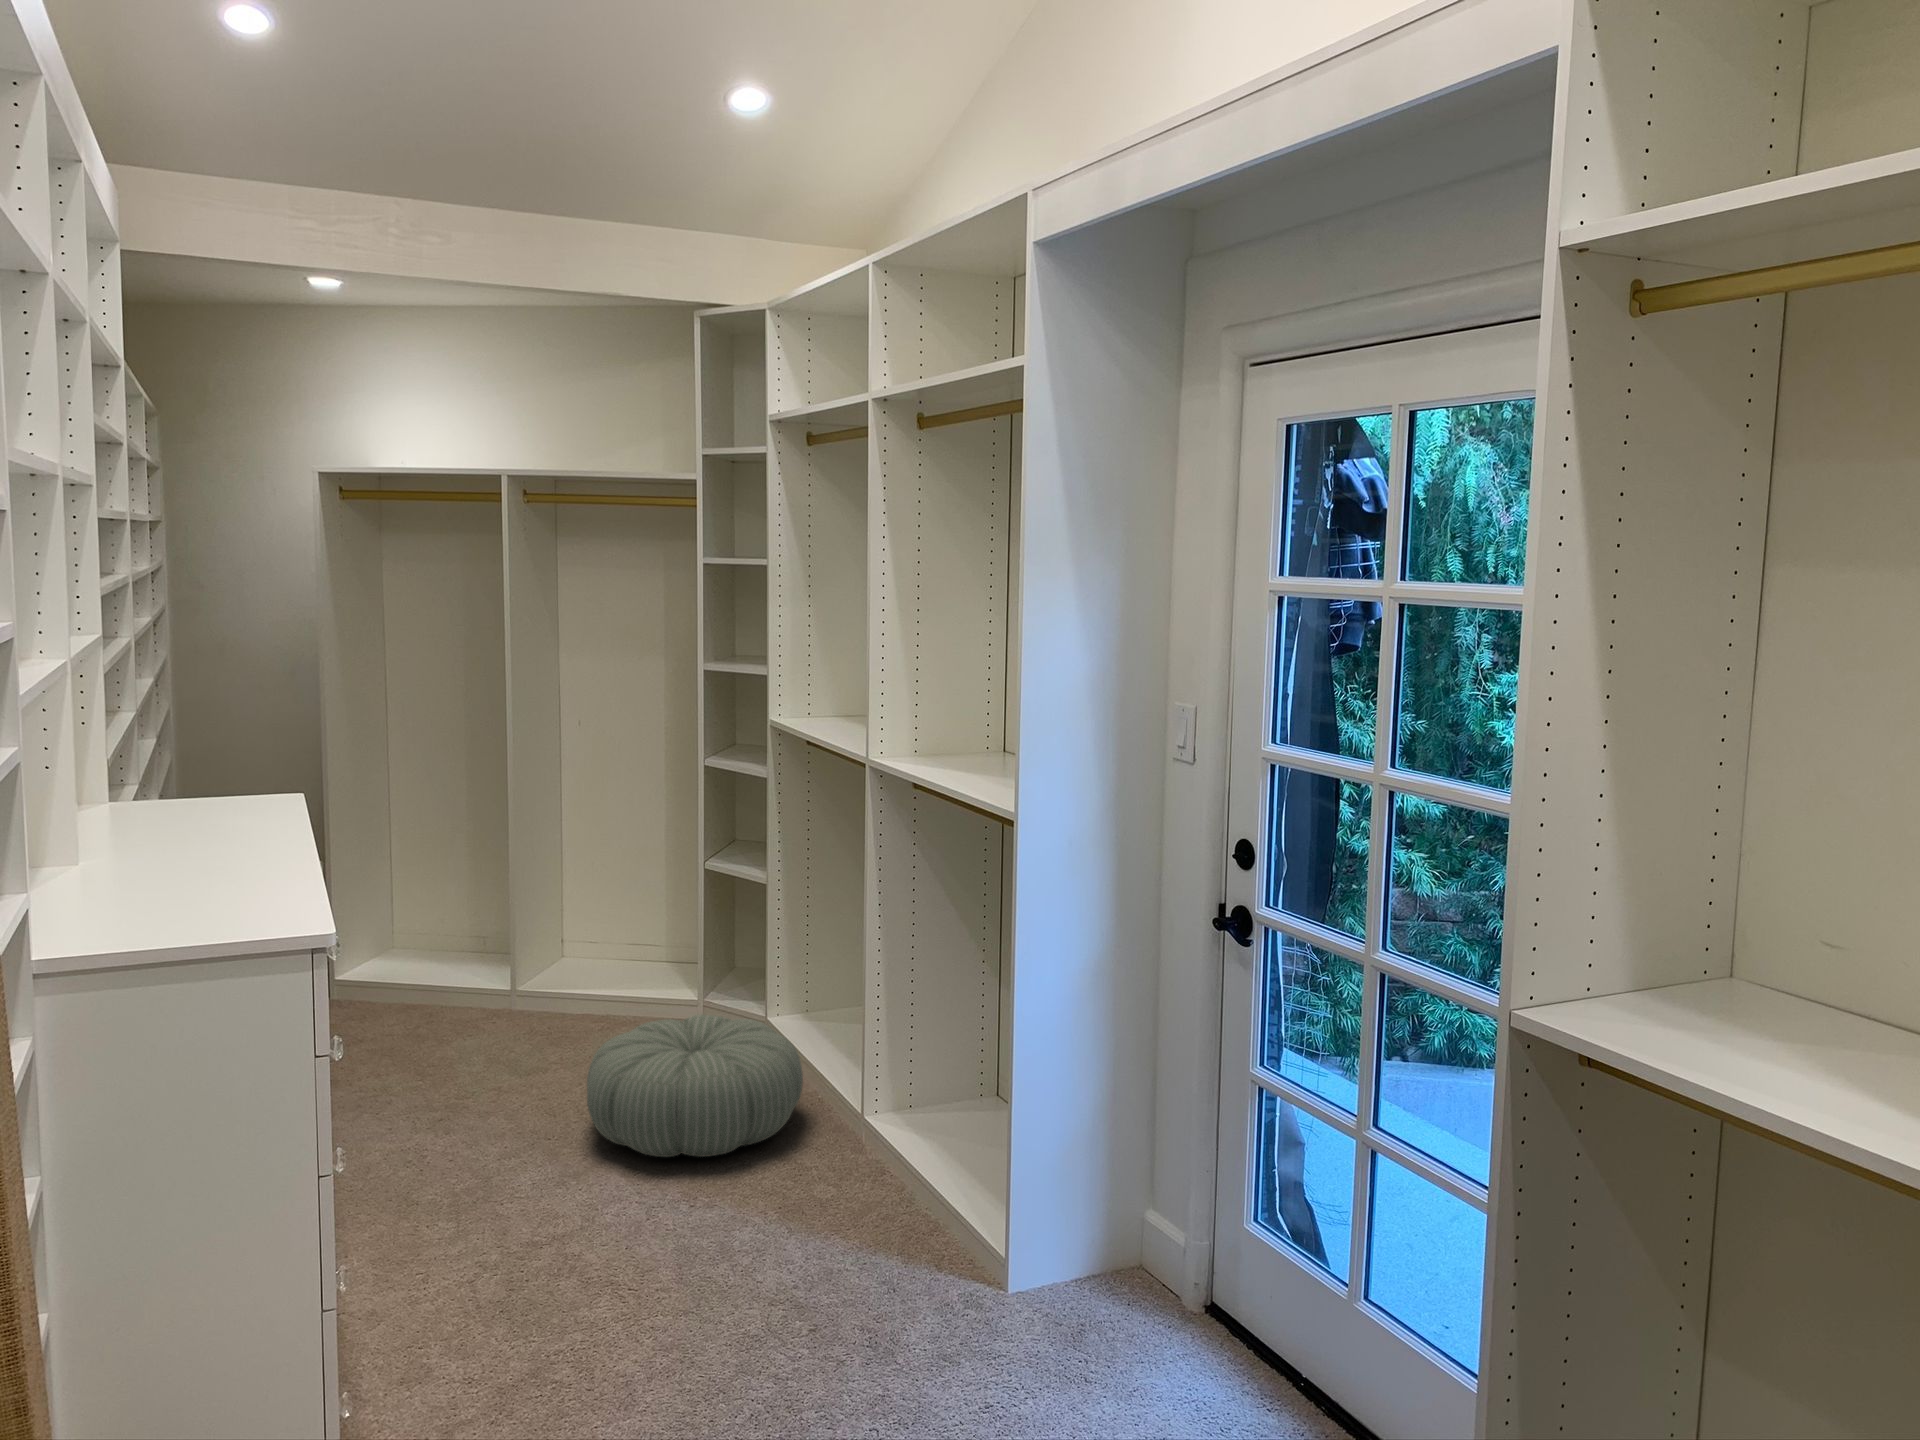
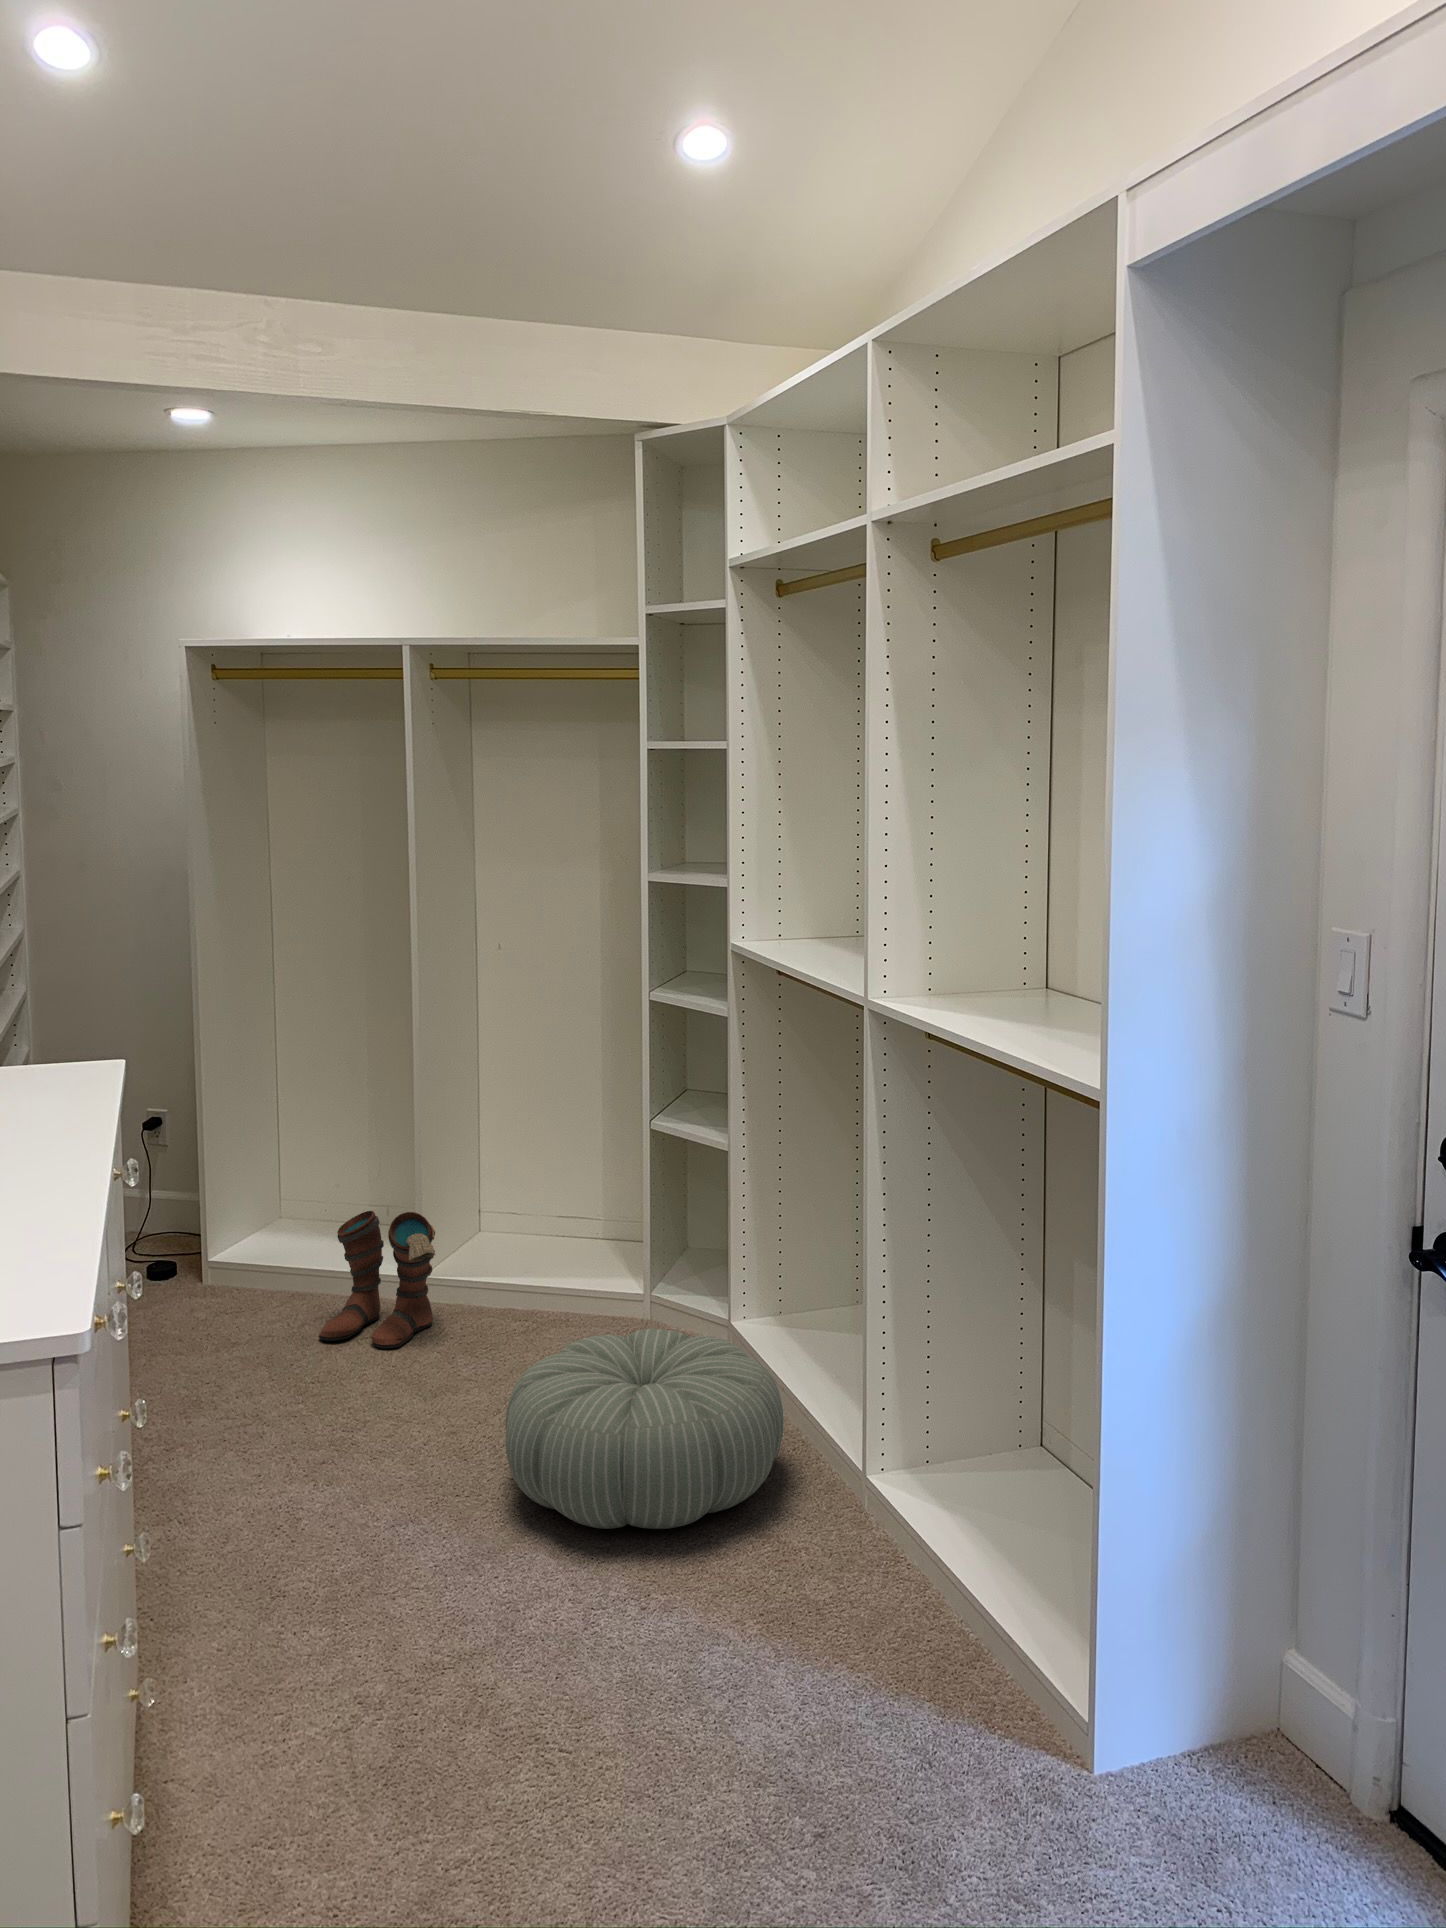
boots: none [432,934,529,1042] -> present [319,1211,435,1348]

